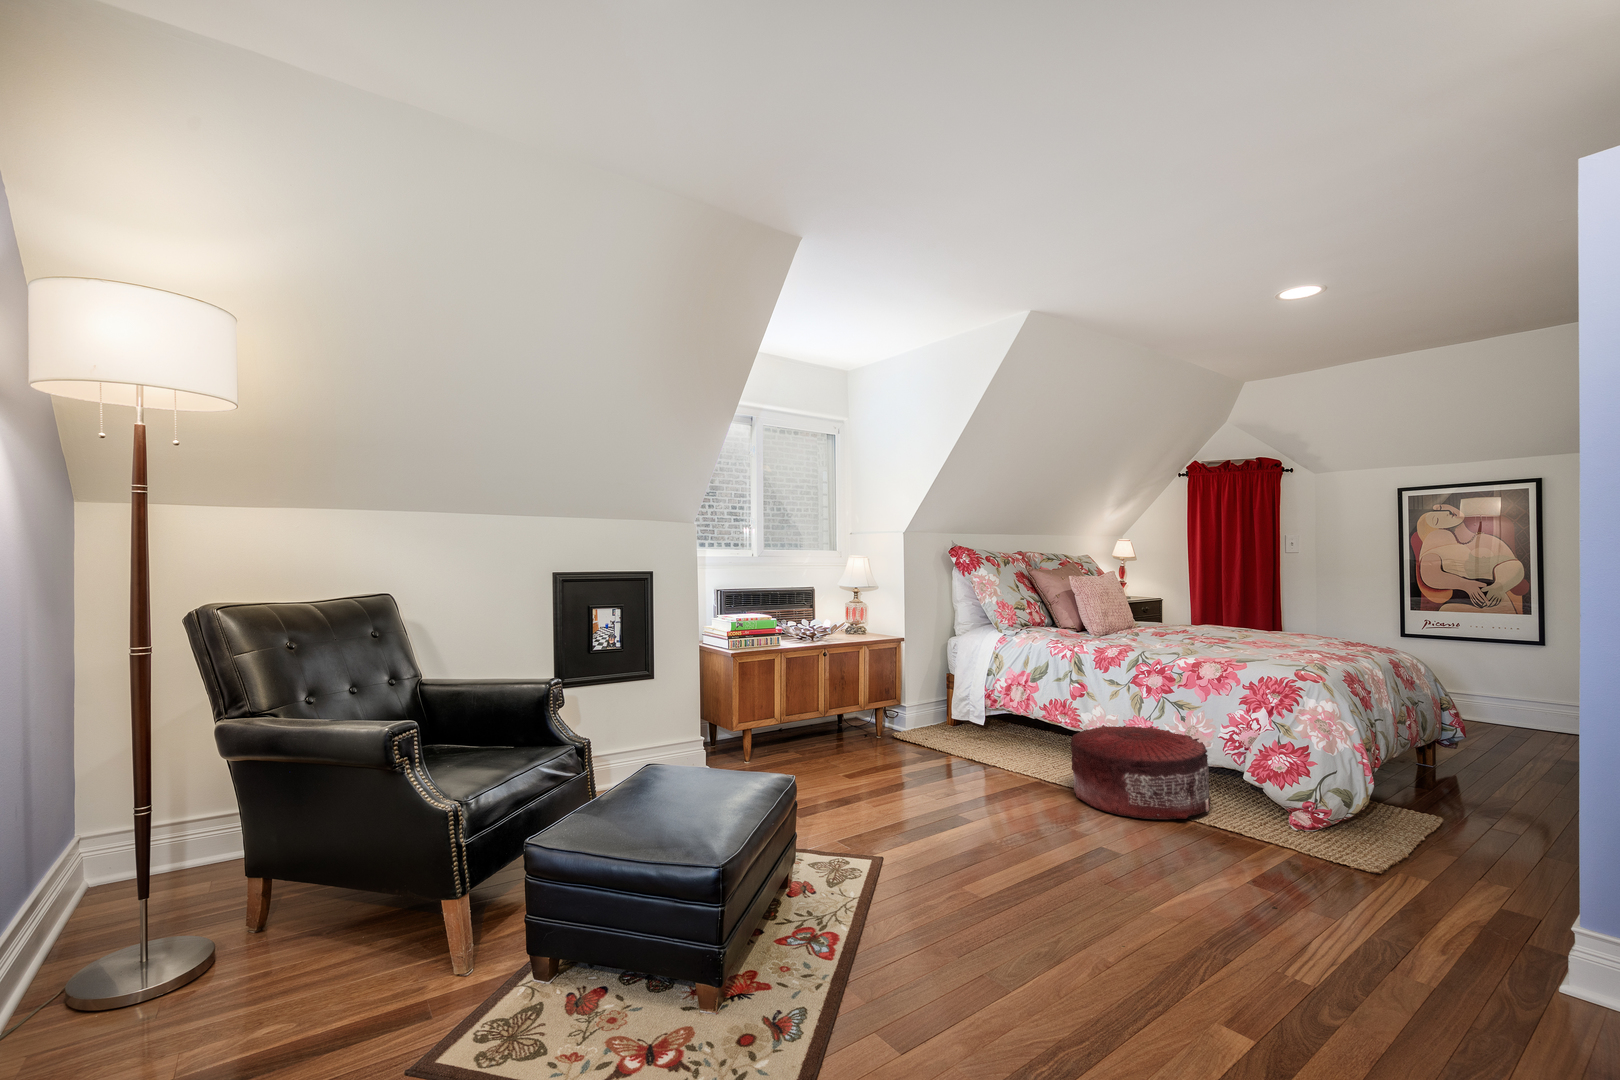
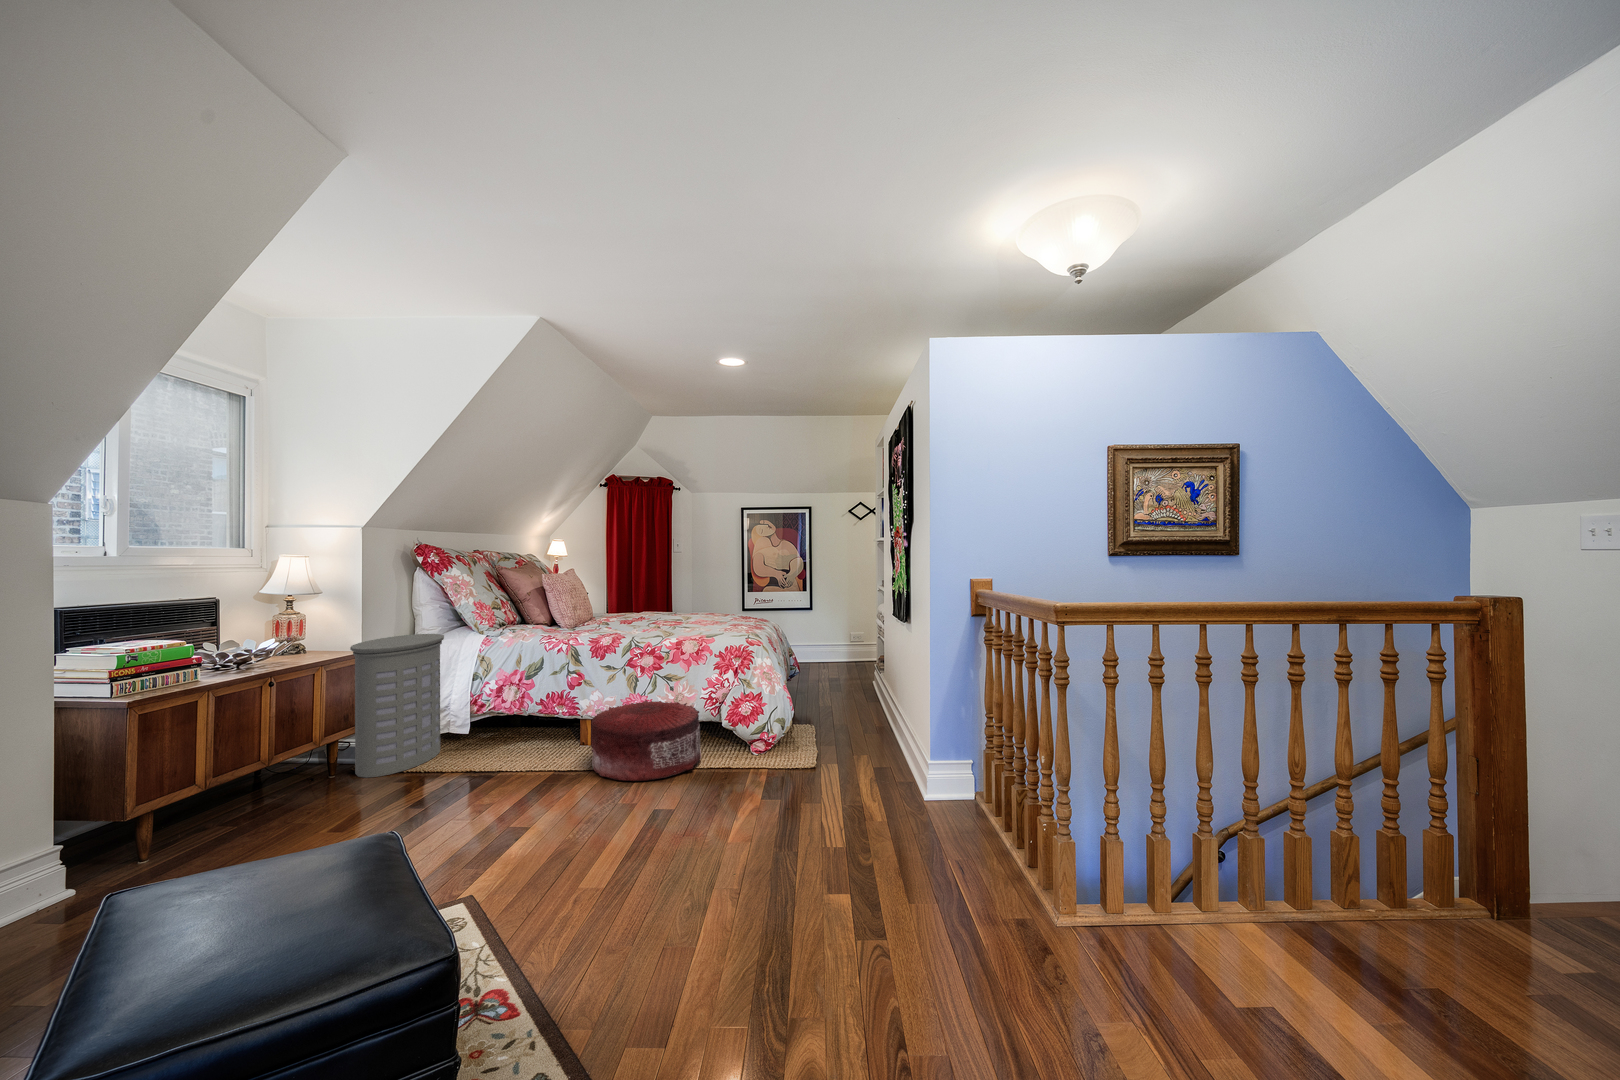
laundry hamper: none [884,627,963,747] -> present [350,634,444,778]

